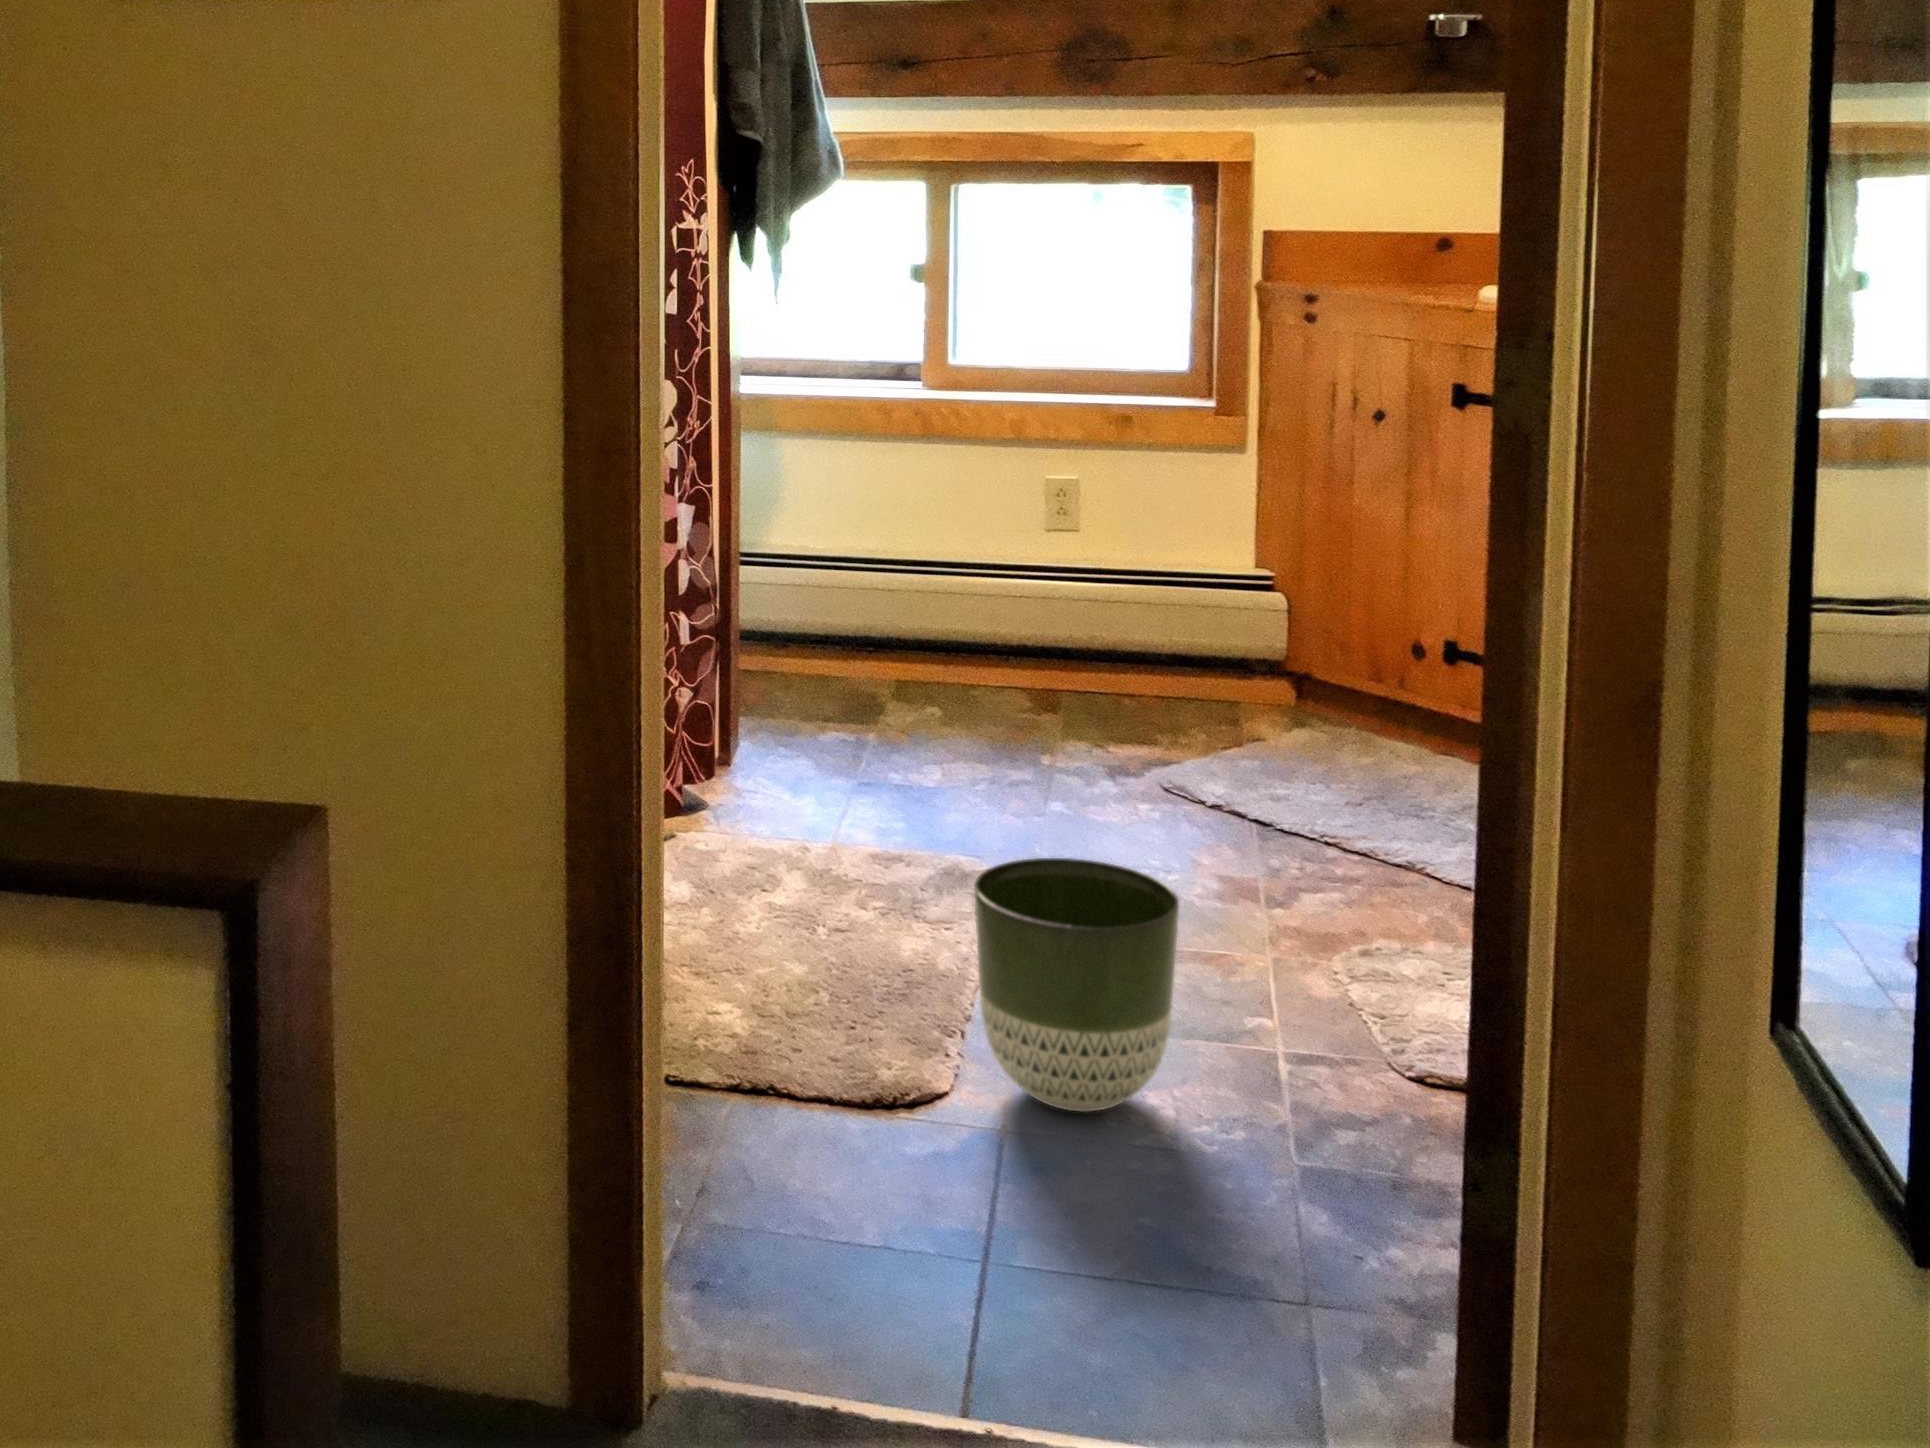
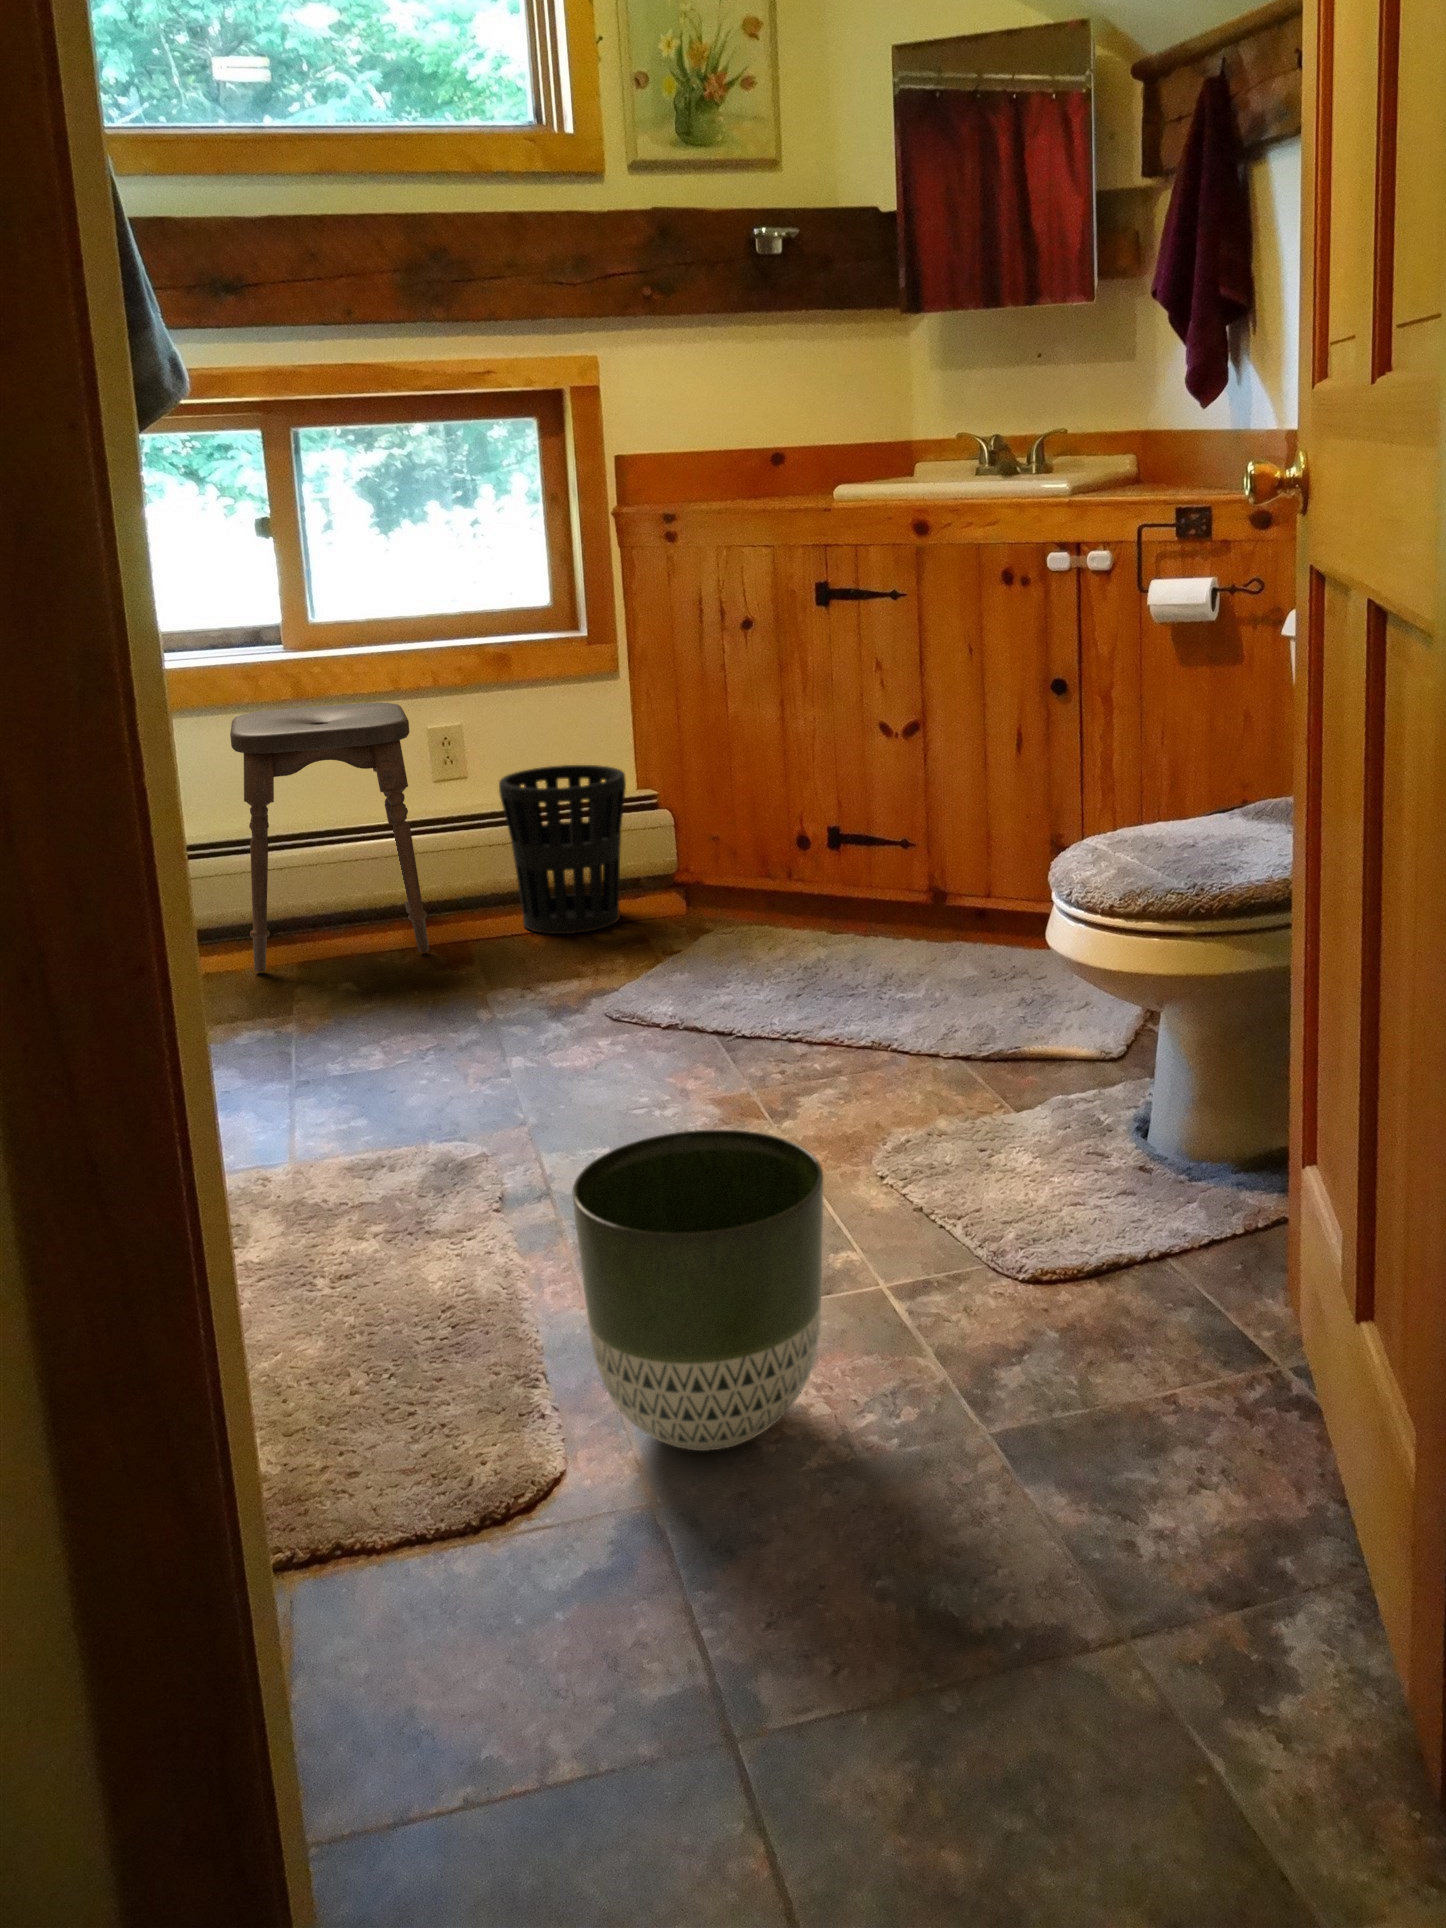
stool: none [857,451,1022,696] -> present [230,703,429,972]
wastebasket: none [1104,536,1235,706] -> present [499,765,626,934]

